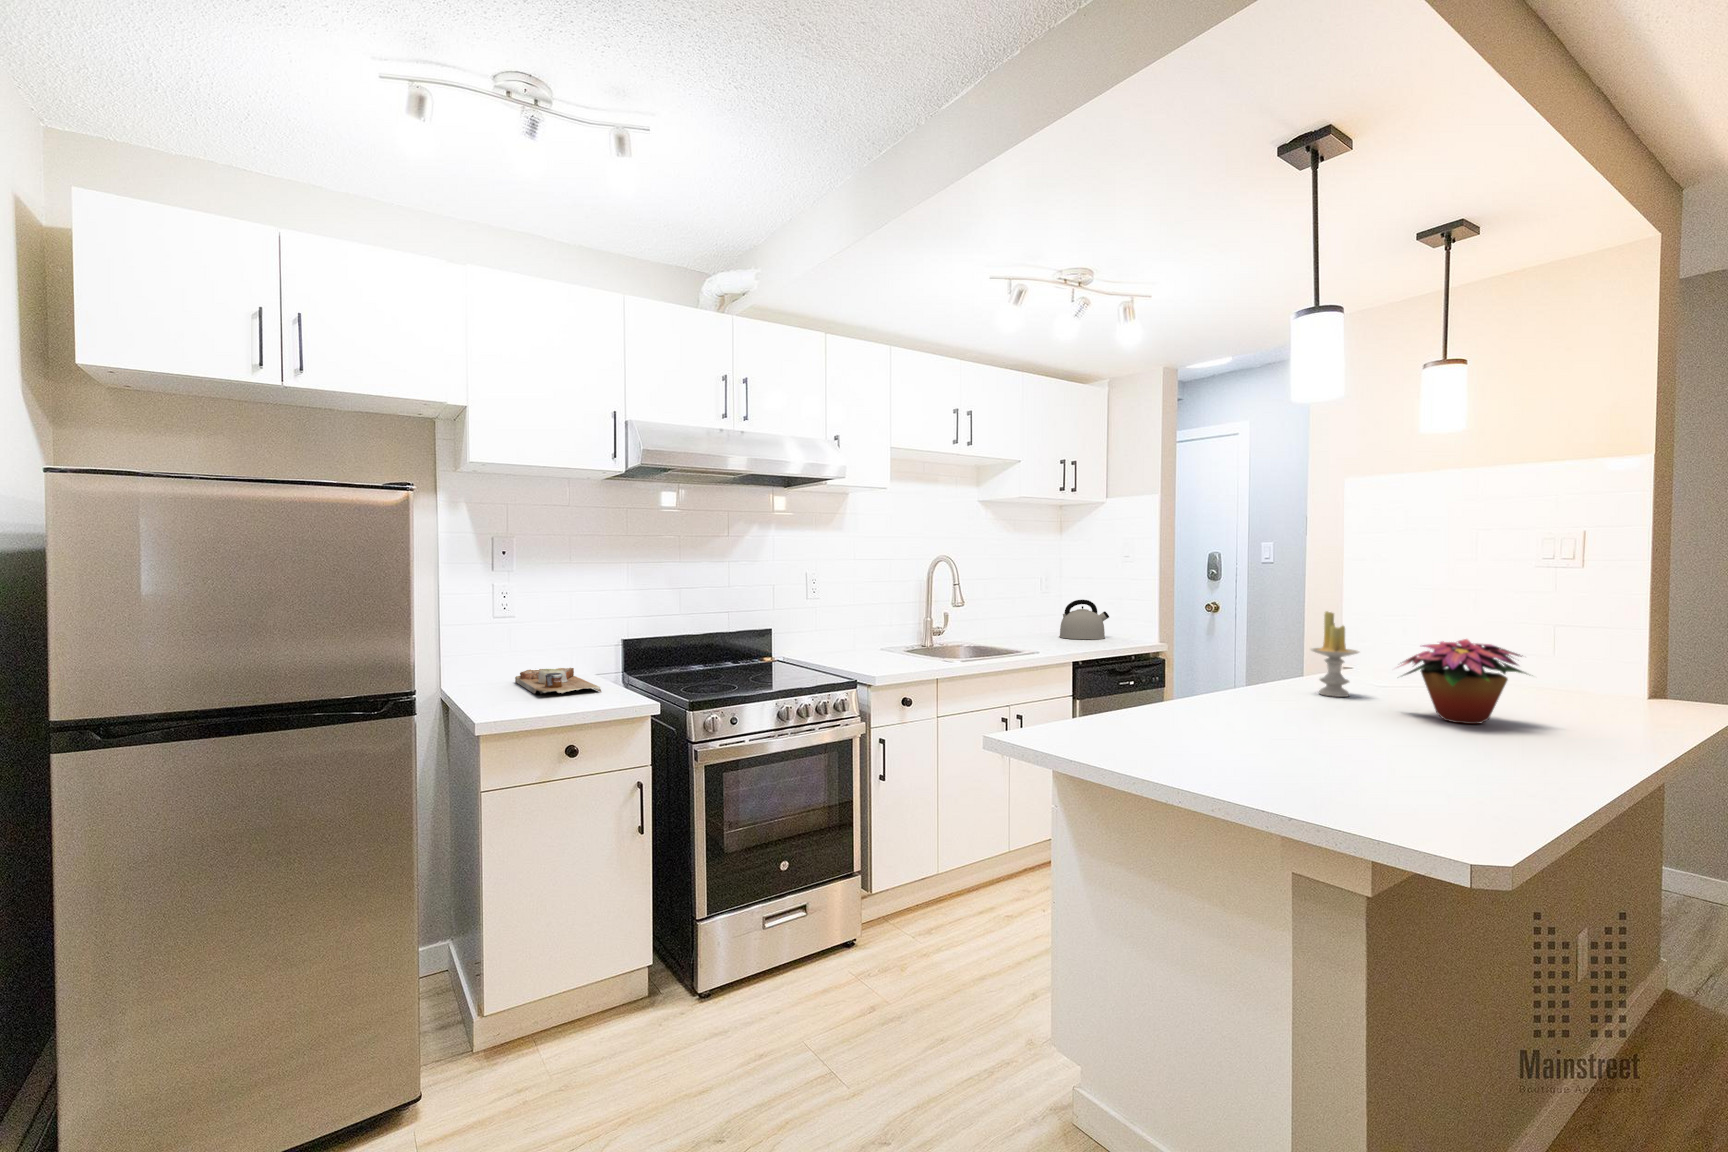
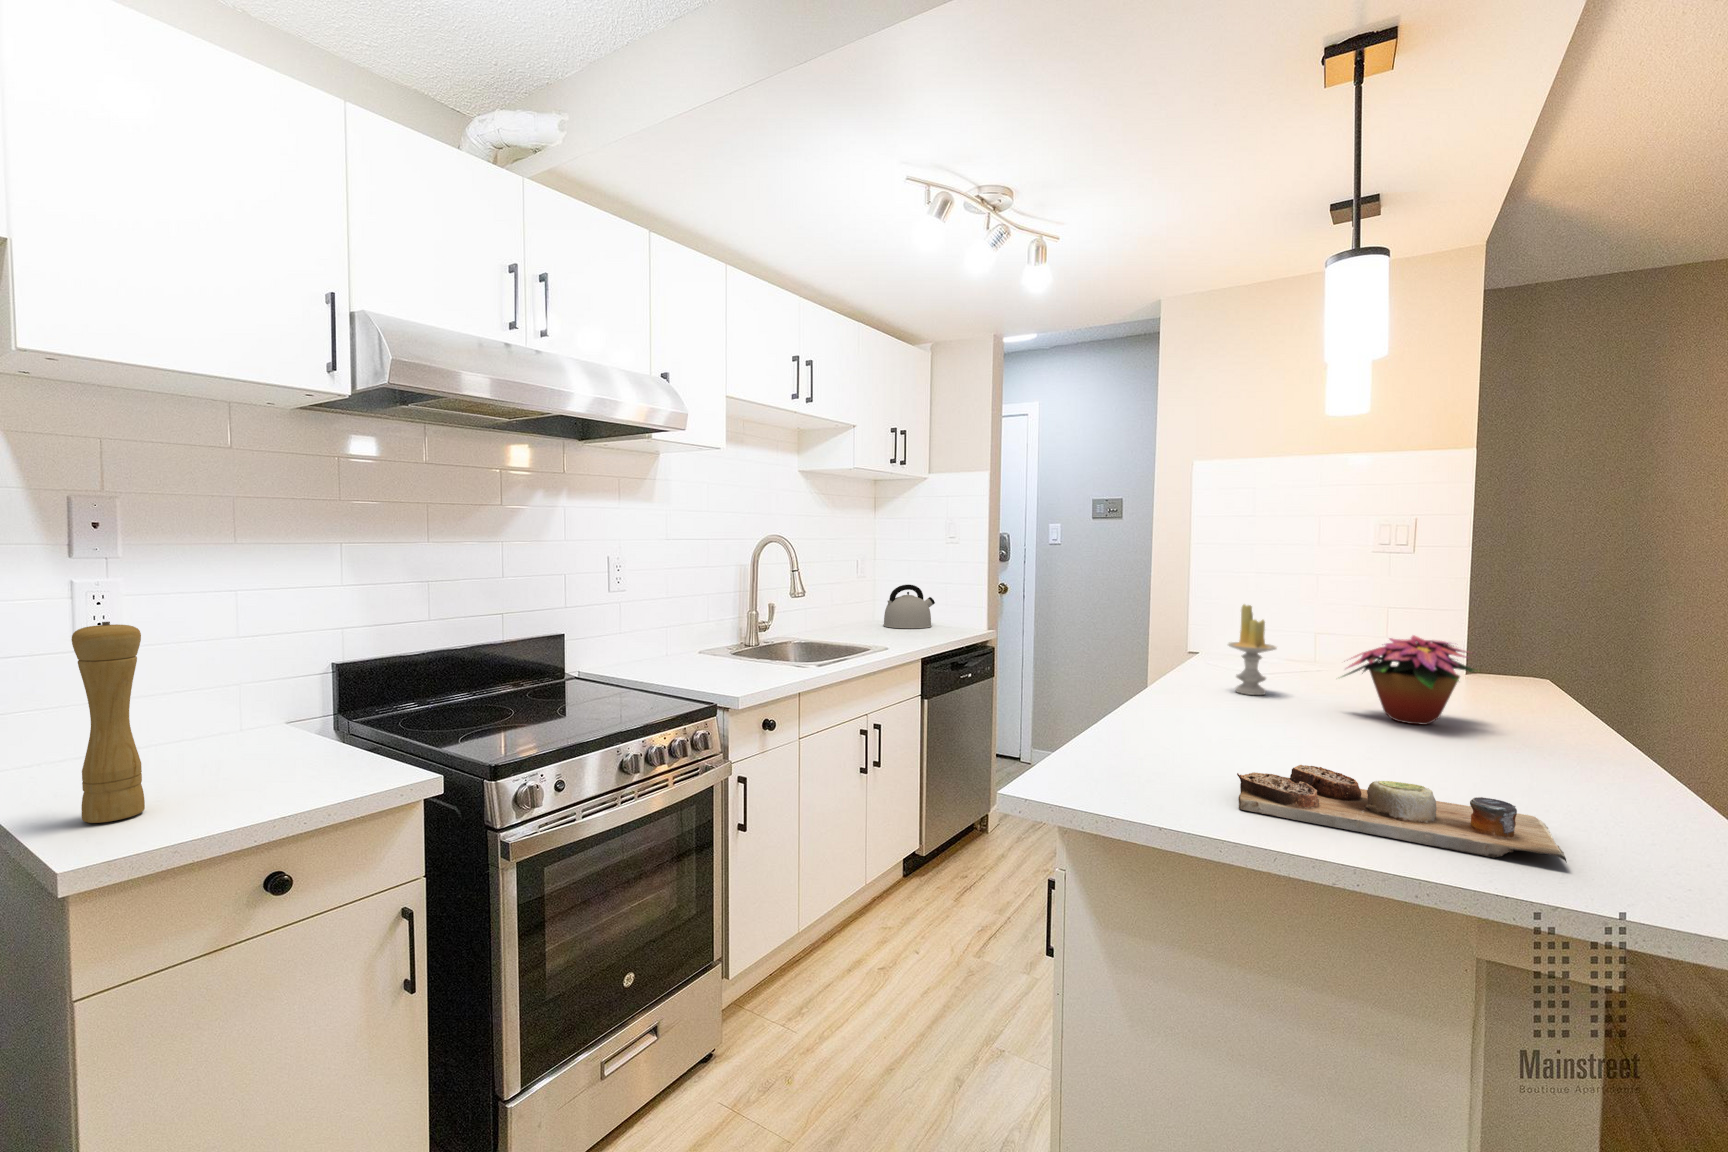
pepper mill: none [490,601,519,706] -> present [71,622,145,823]
cutting board: present [515,668,601,694] -> present [1237,765,1567,863]

